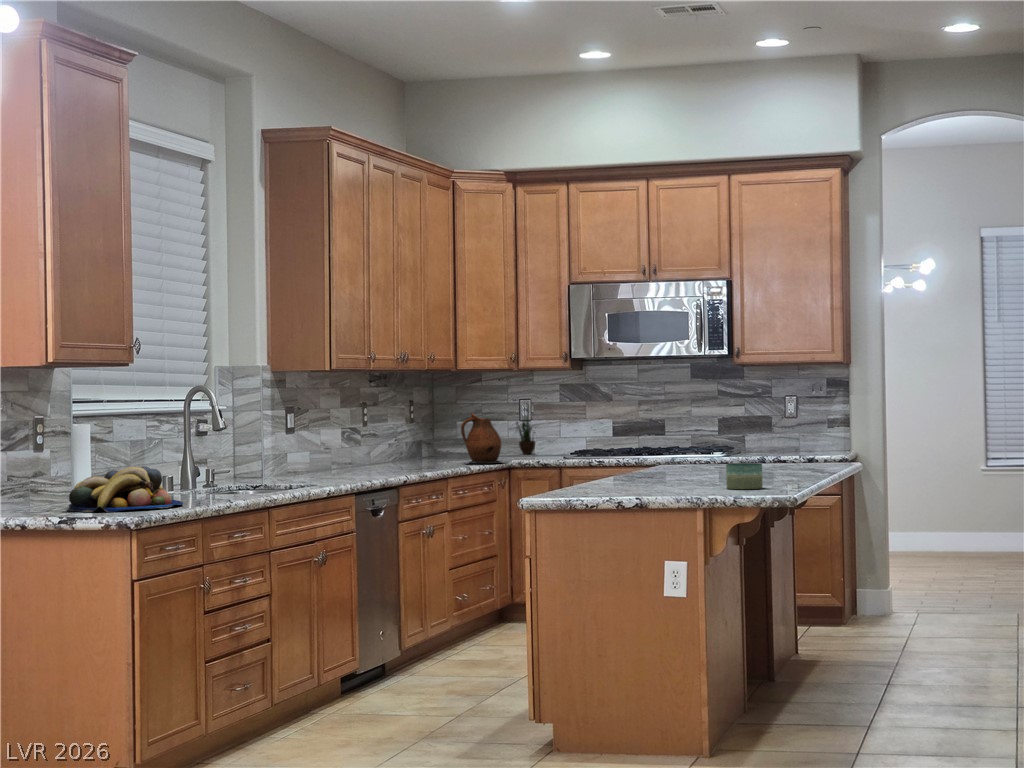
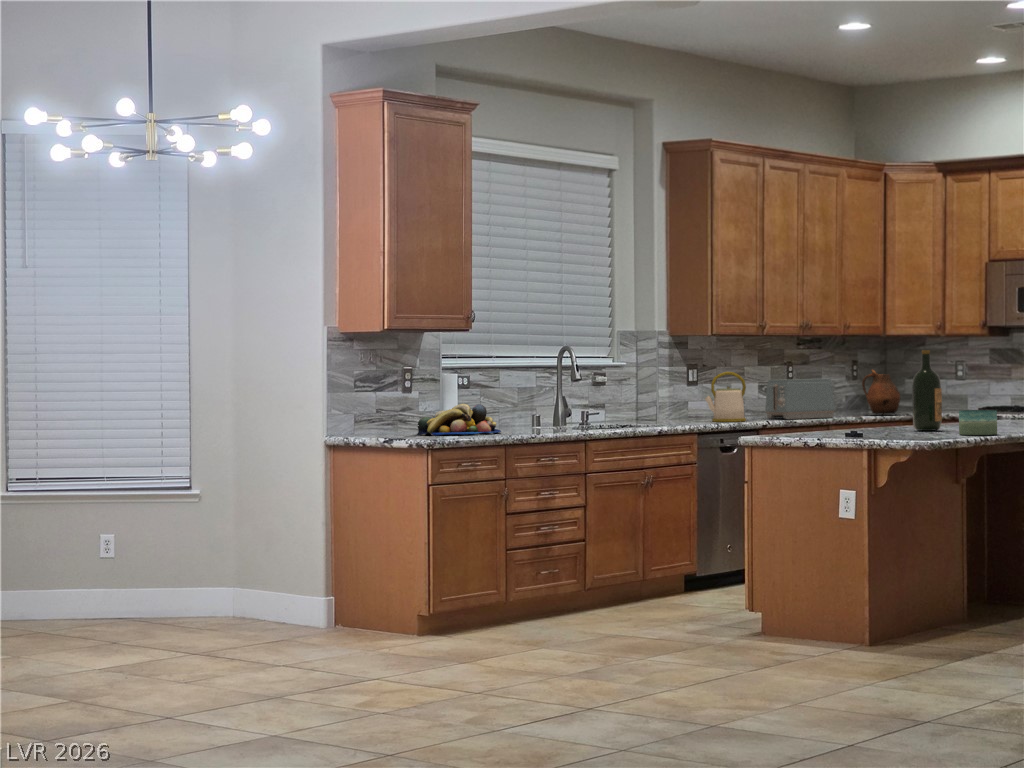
wine bottle: none [651,401,681,485] -> present [912,350,942,431]
potted plant: present [516,407,535,454] -> none [950,353,984,410]
kettle: none [337,418,384,478] -> present [705,372,746,422]
toaster: none [384,424,457,472] -> present [765,379,835,419]

